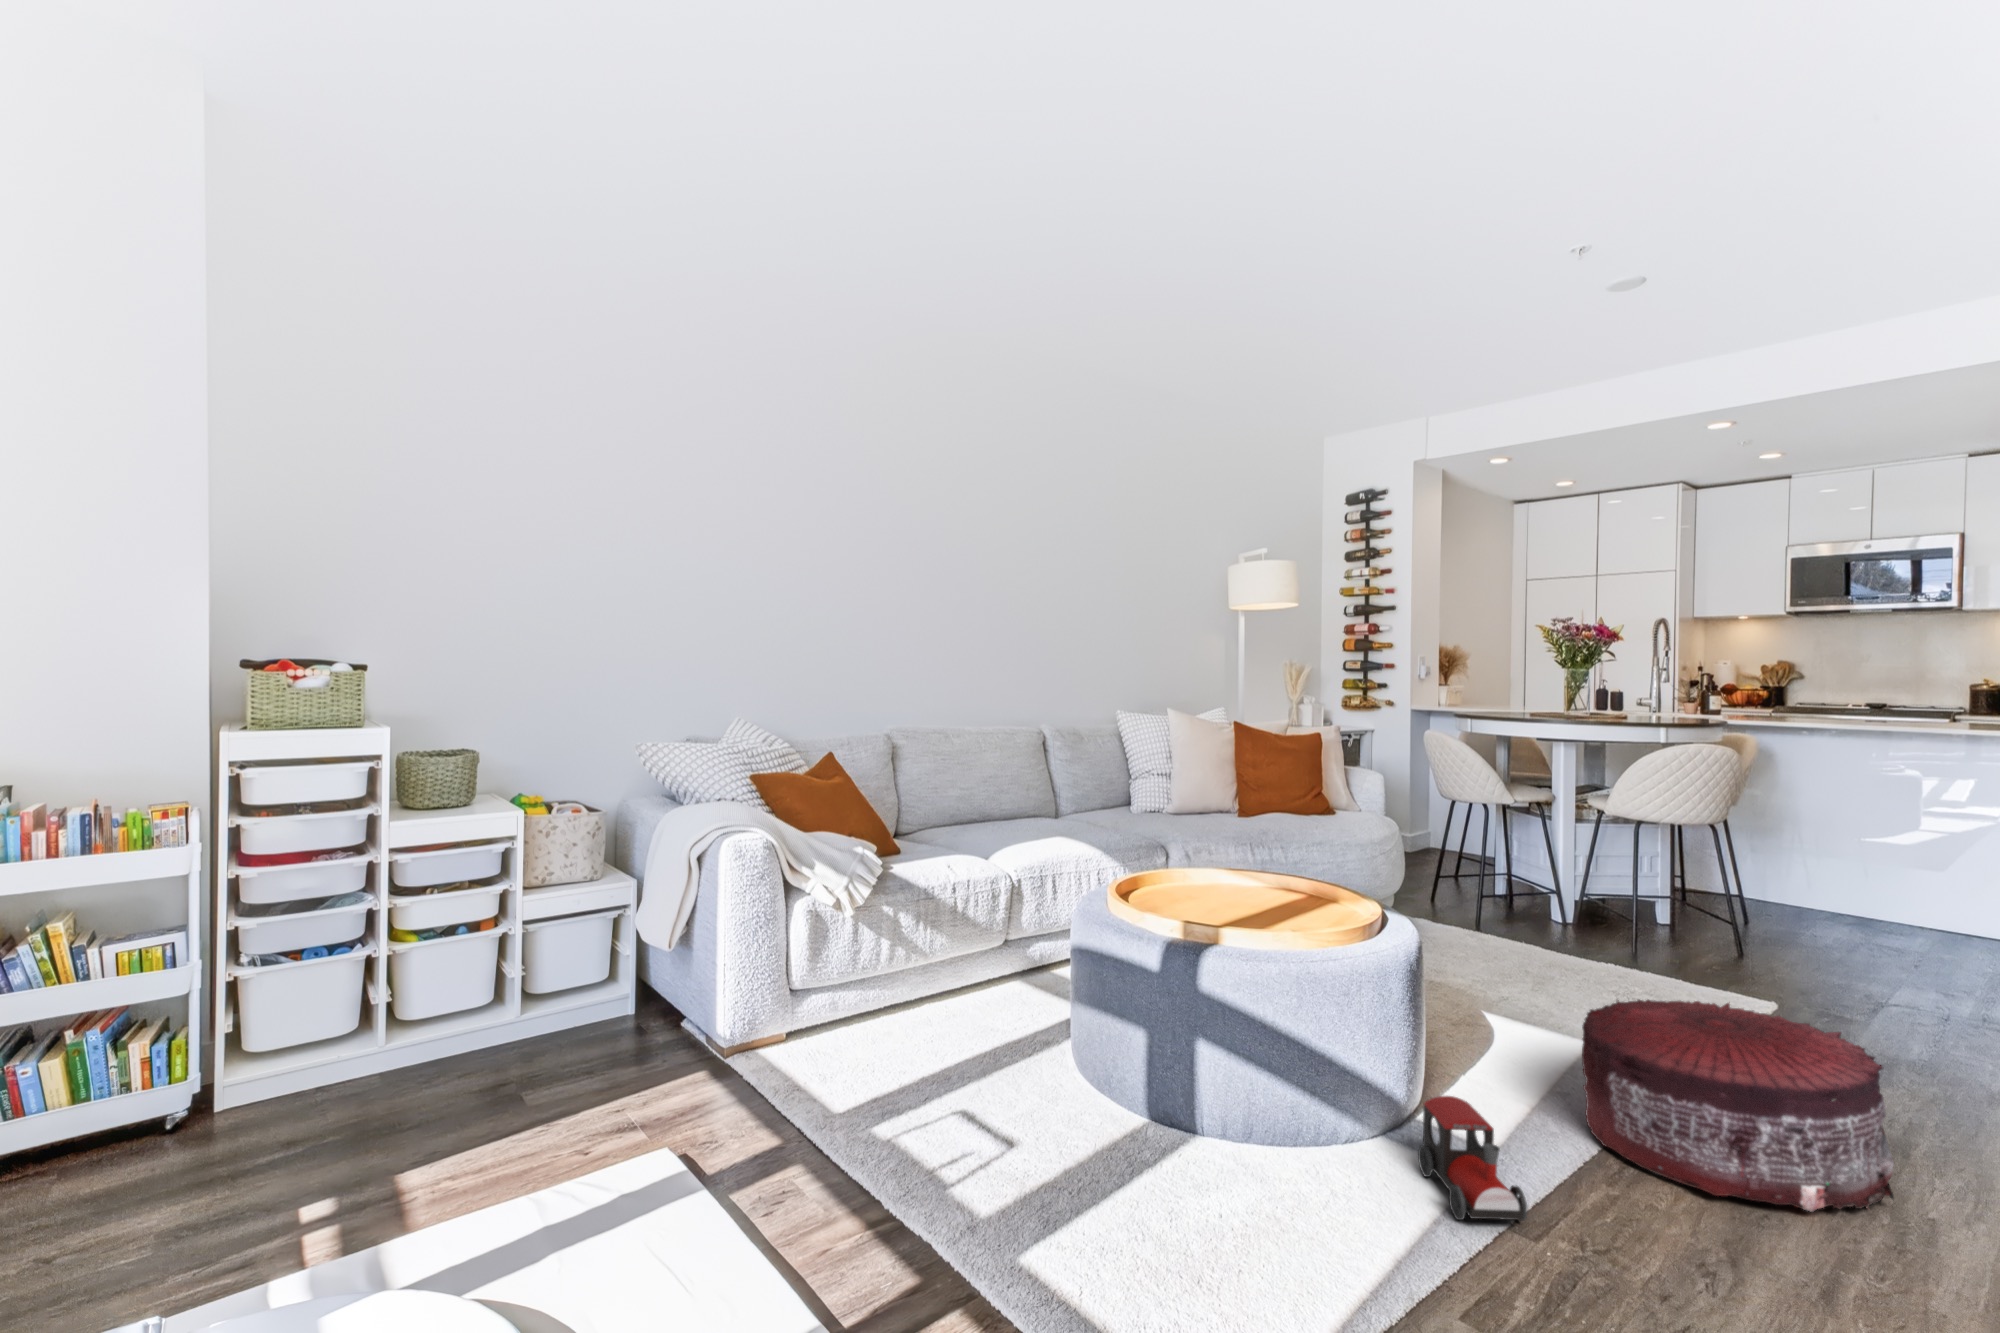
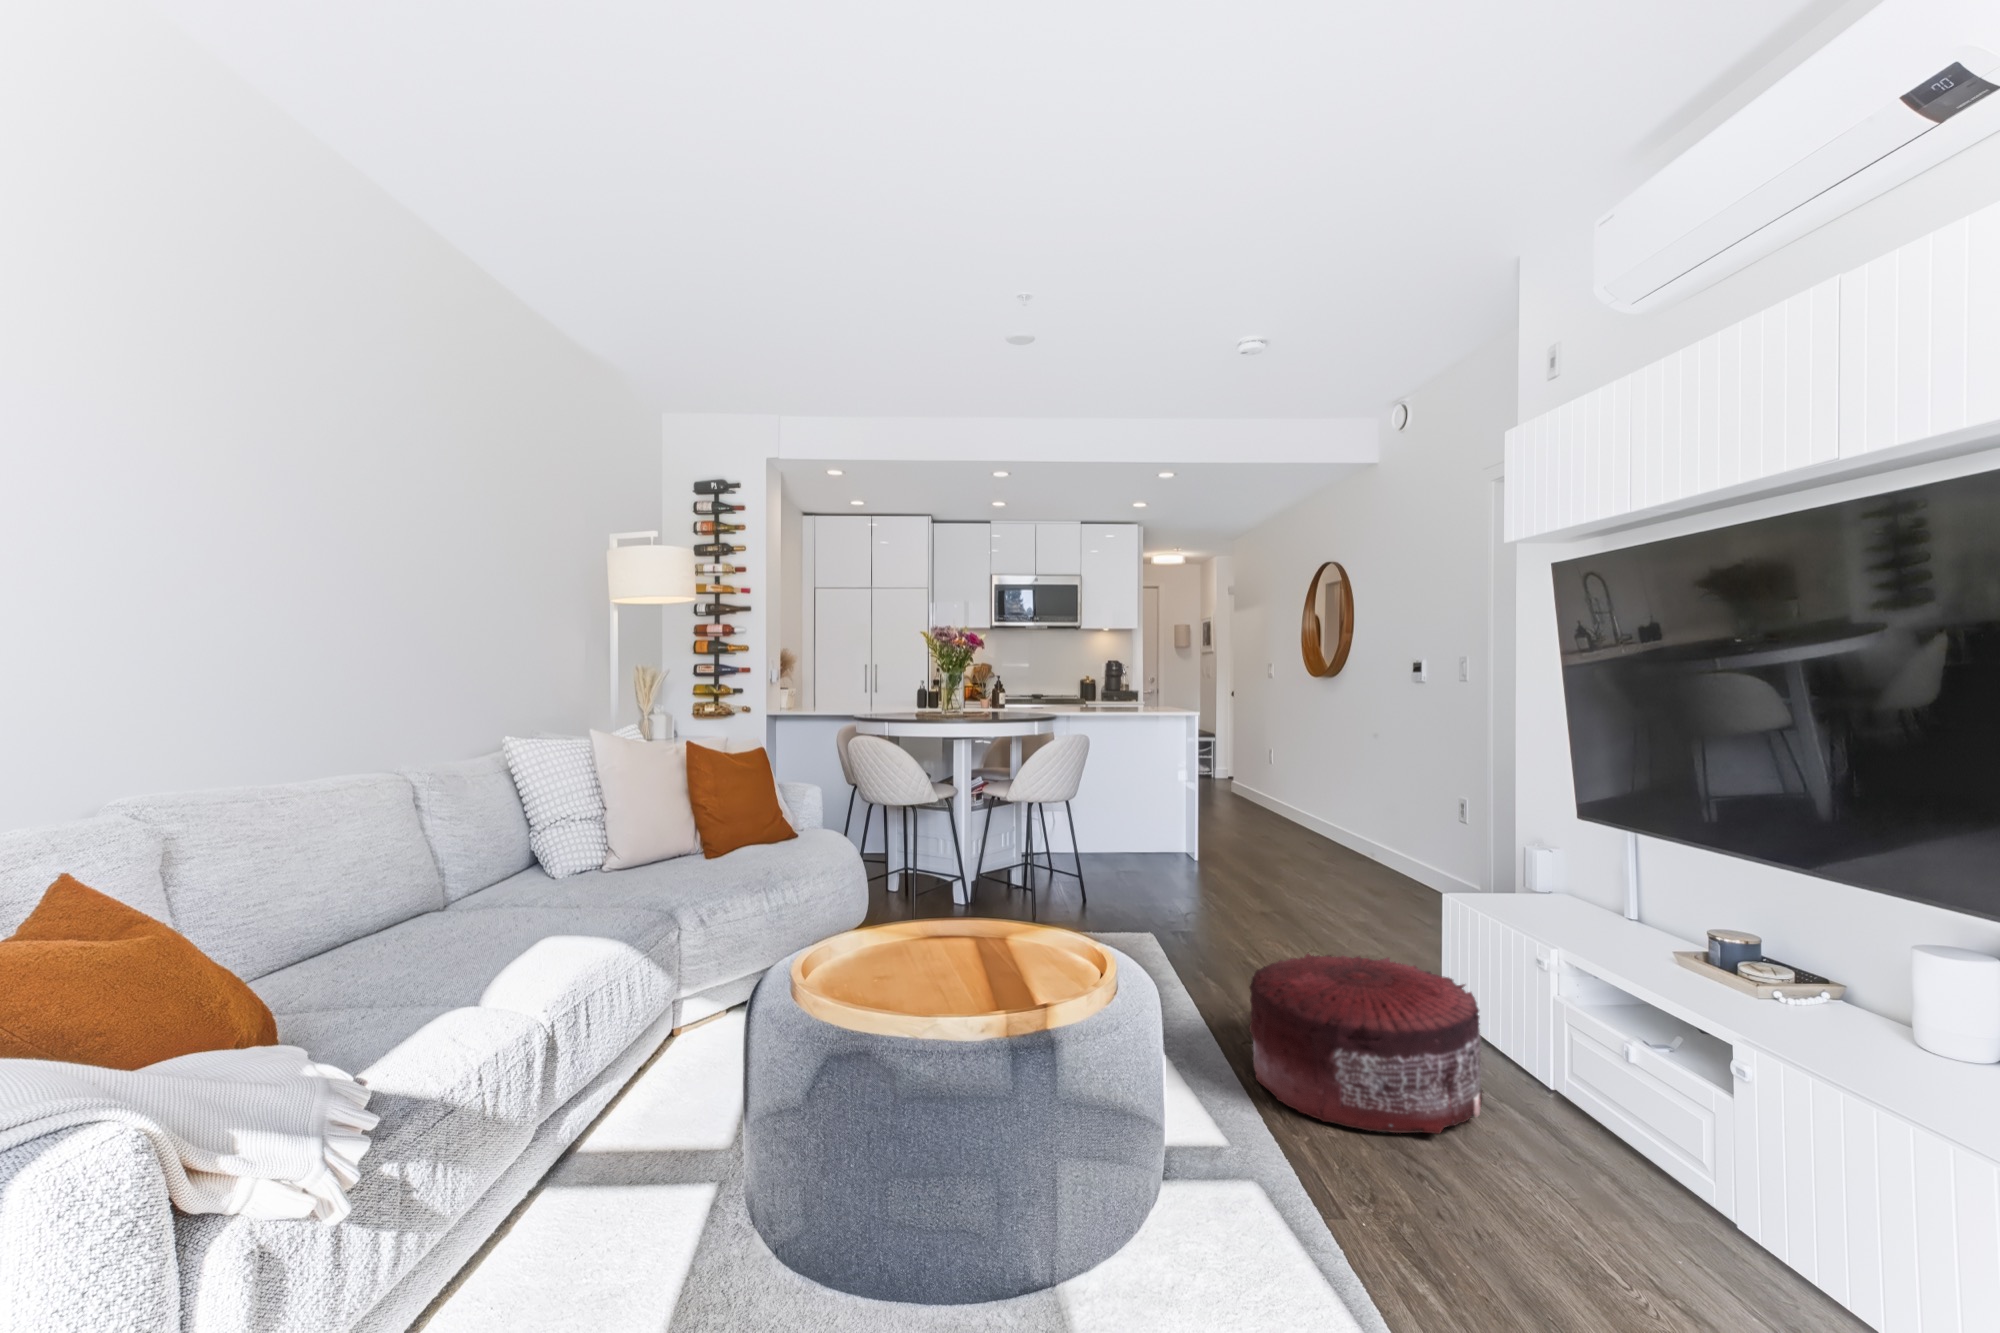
toy train: present [1418,1096,1527,1221] -> none [1289,1132,1440,1277]

